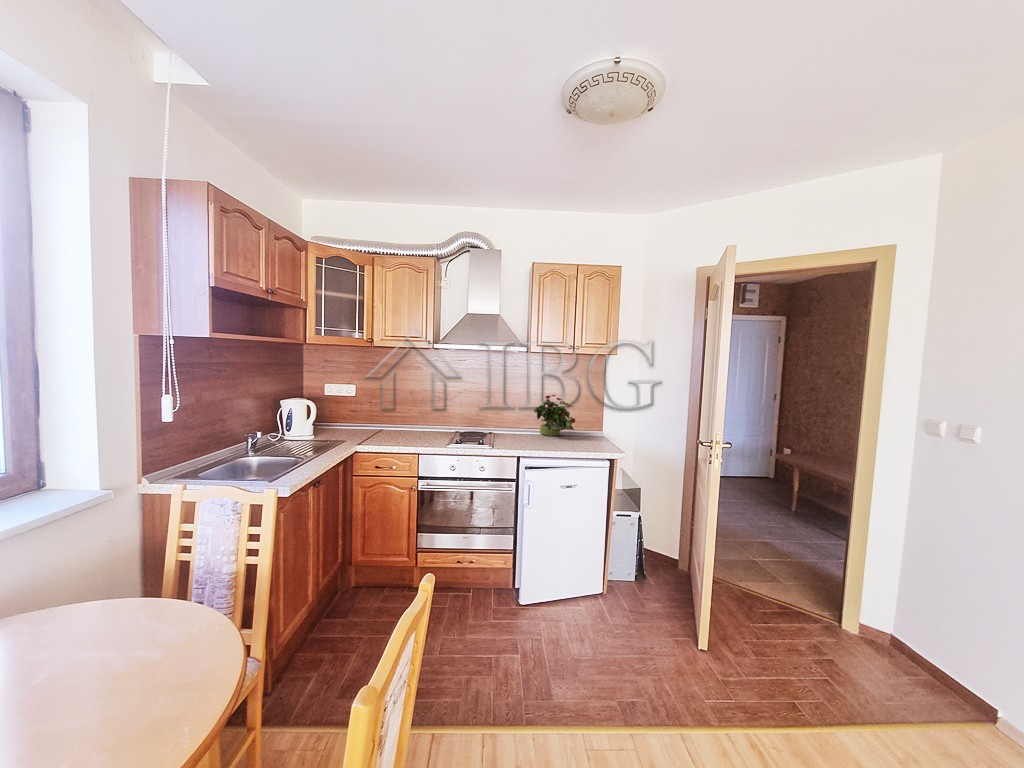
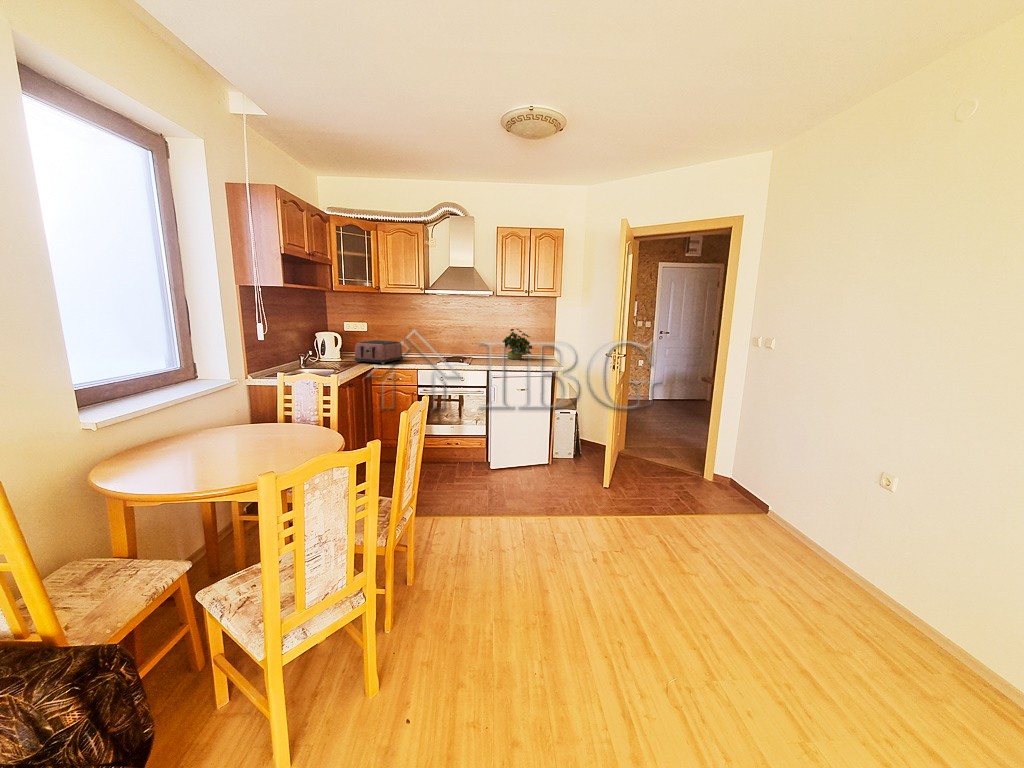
toaster: none [331,409,400,446] -> present [354,340,403,364]

